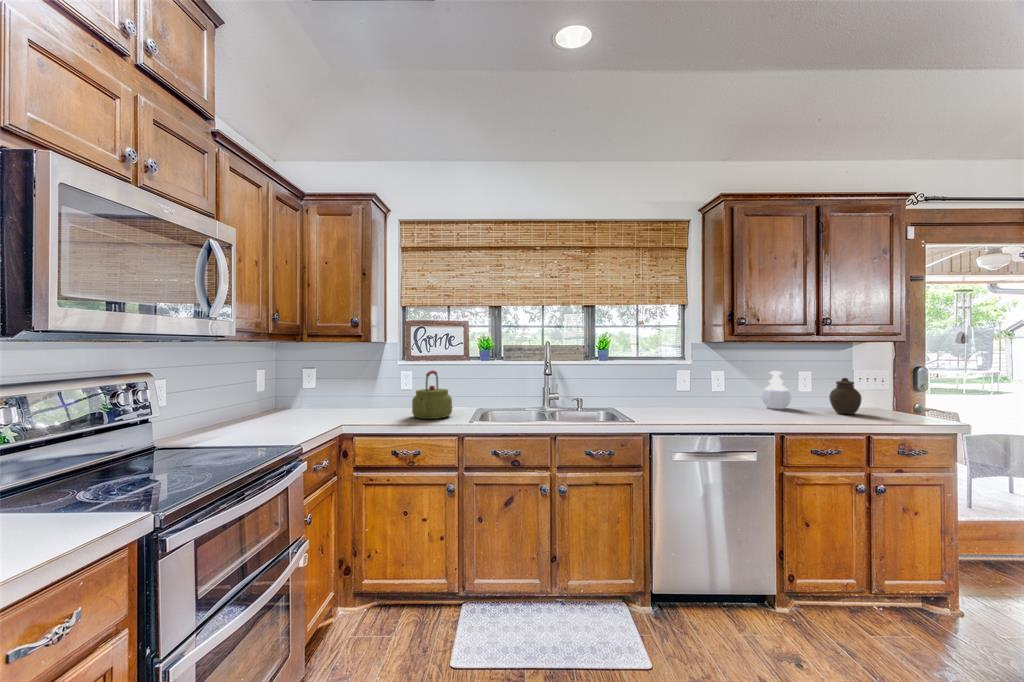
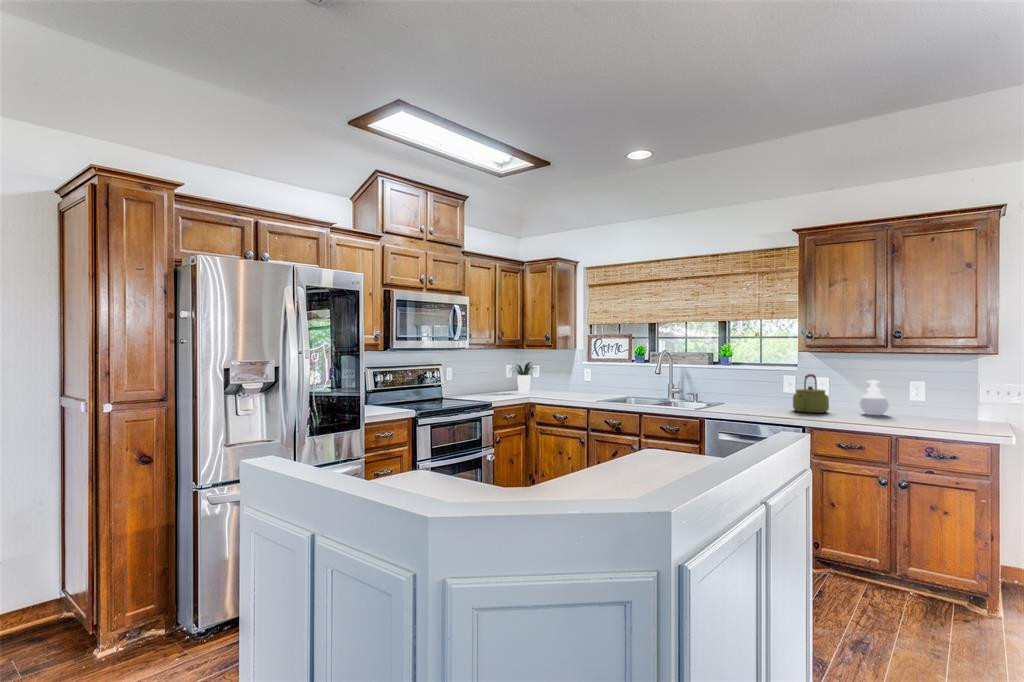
potted plant: none [277,364,343,419] -> present [510,362,534,394]
kettle: present [412,370,452,419] -> present [793,374,829,413]
jar: present [829,378,862,414] -> none [909,388,941,423]

